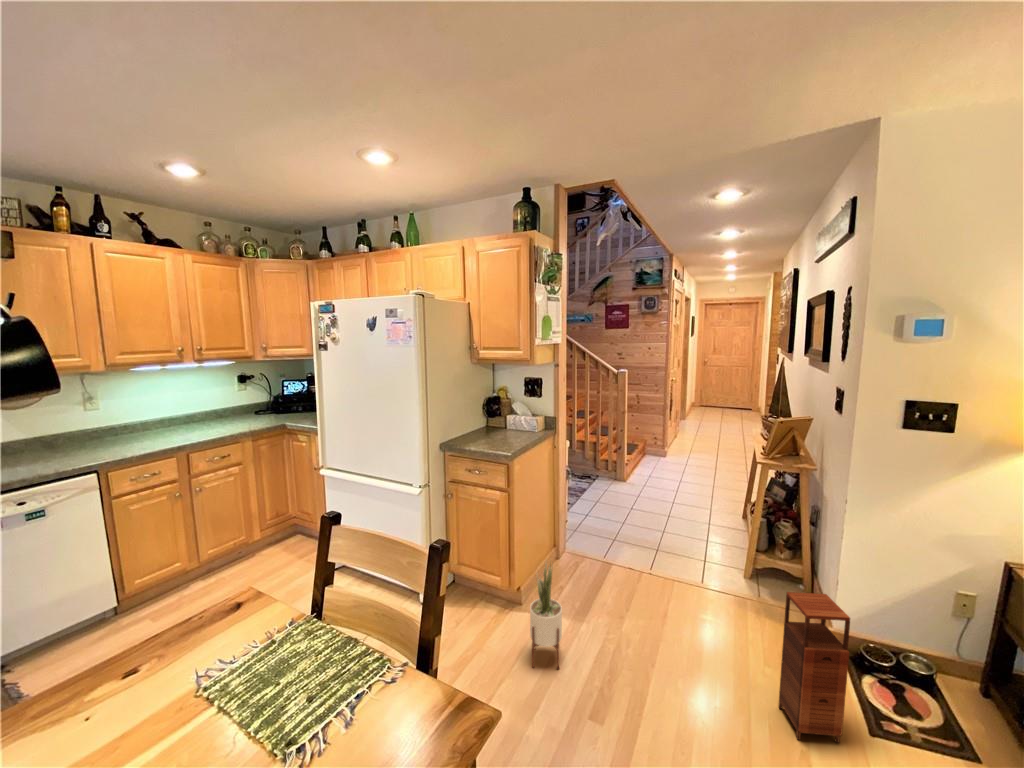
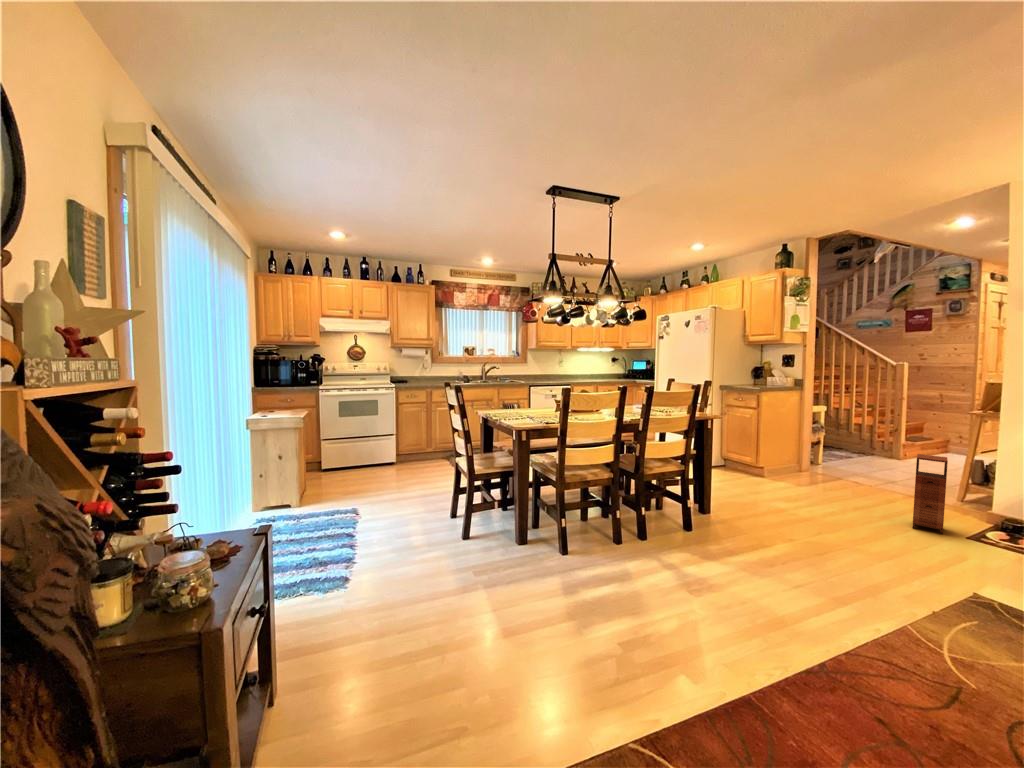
potted plant: present [530,564,562,669] -> none [760,434,780,491]

